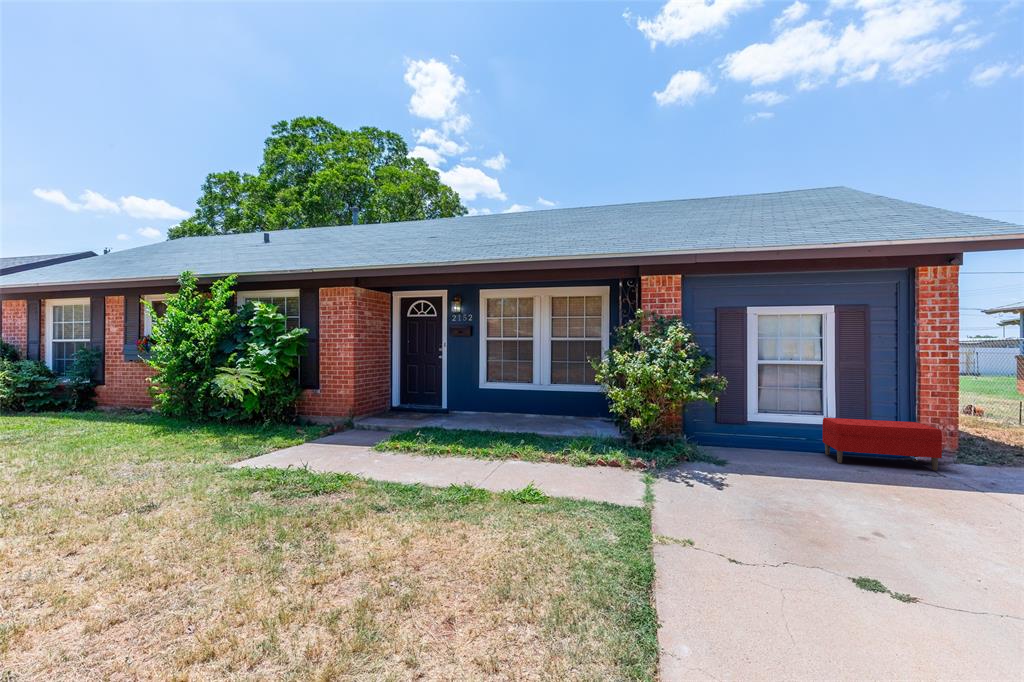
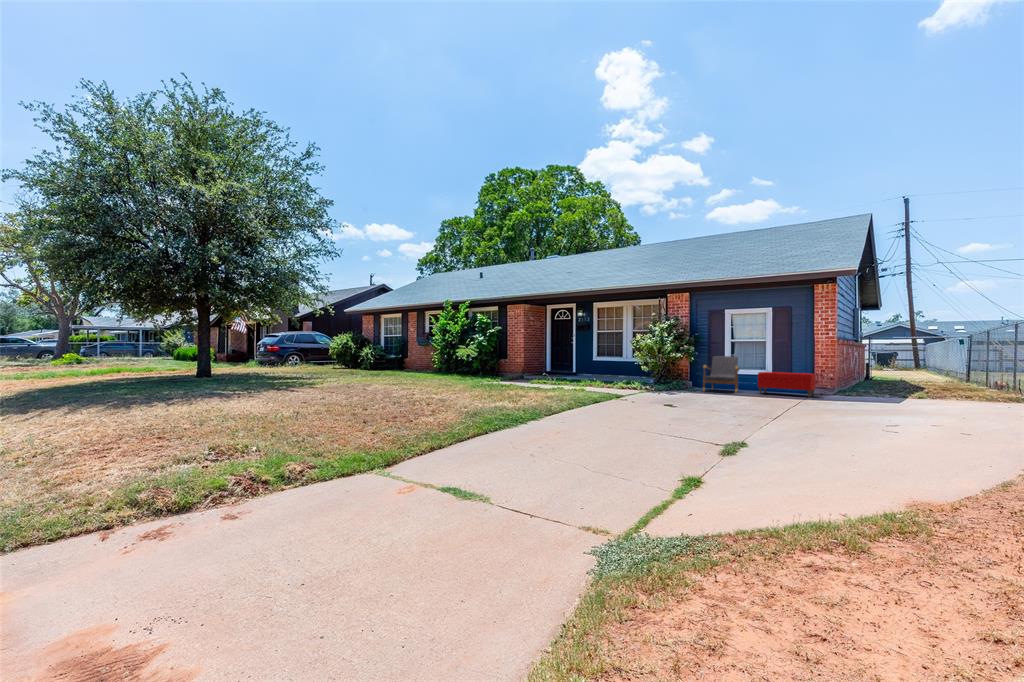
lounge chair: none [734,390,809,466] -> present [703,356,739,393]

